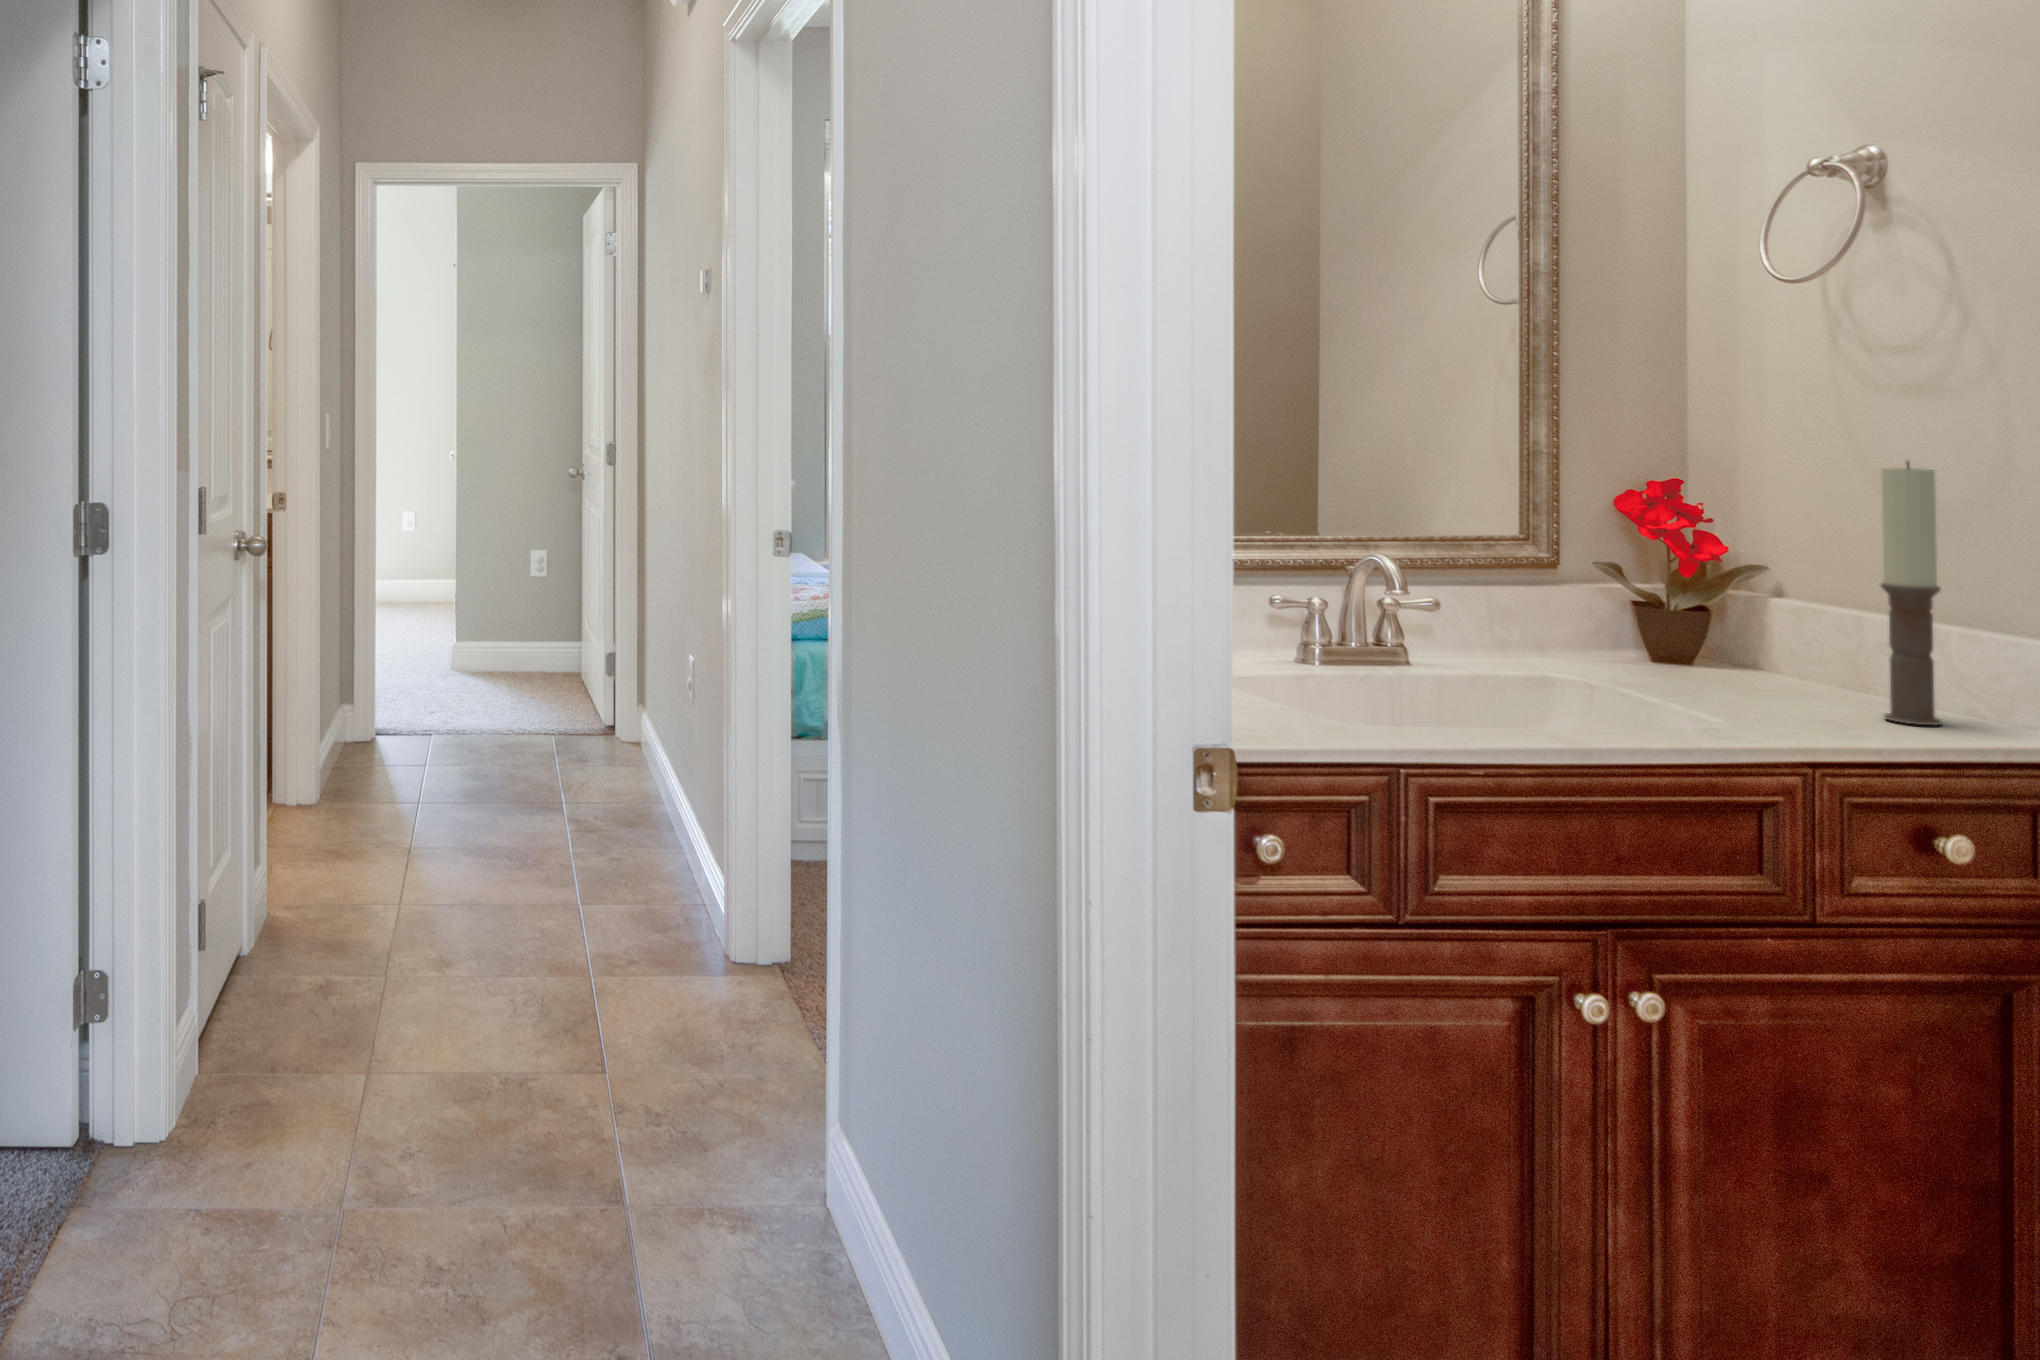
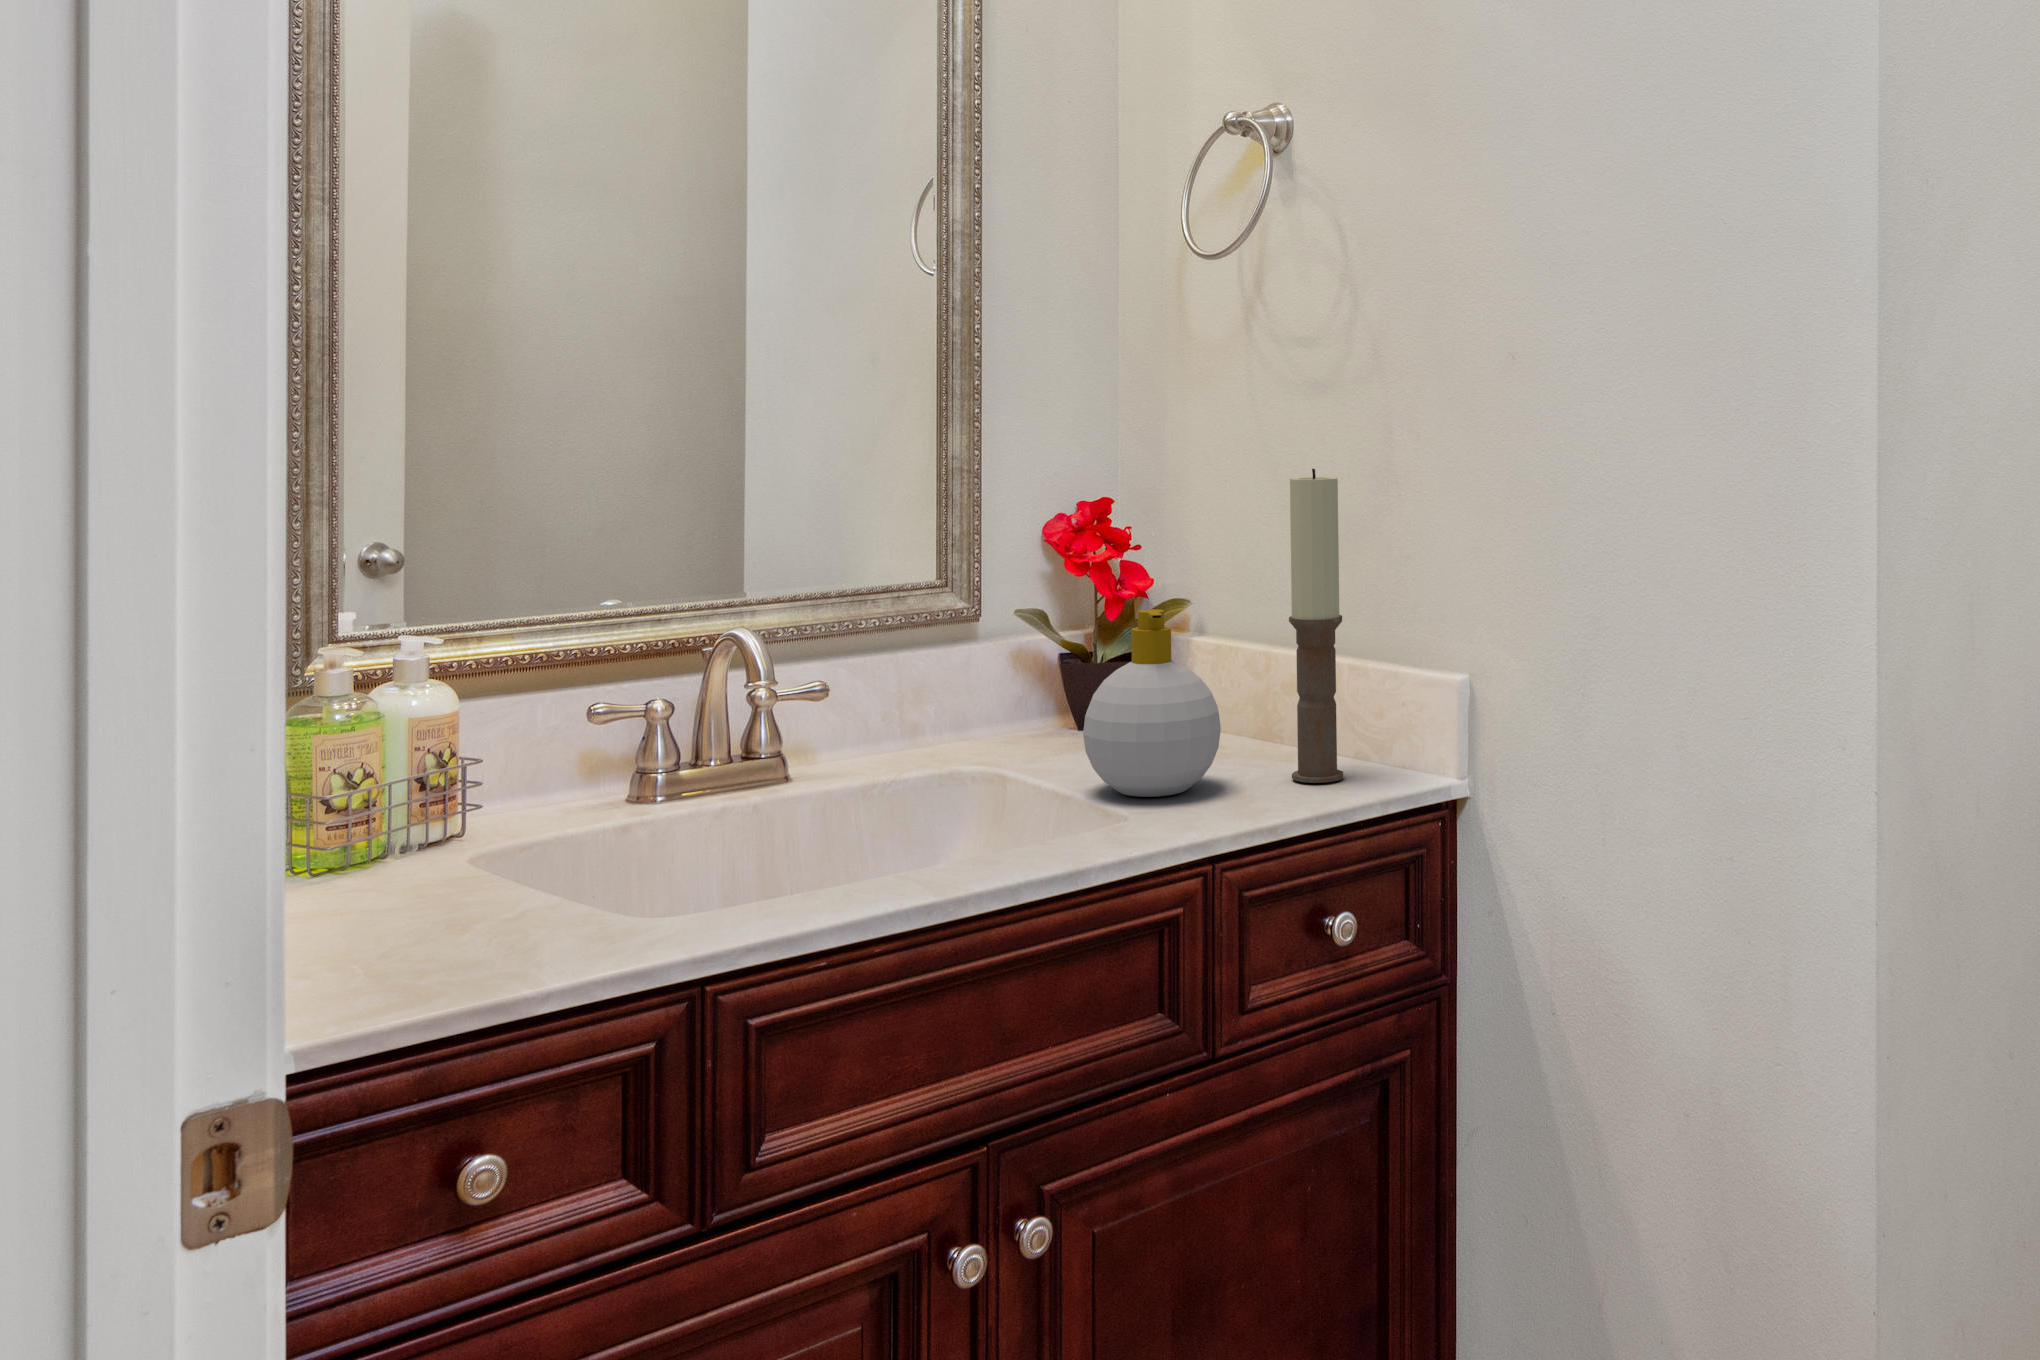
soap bottle: none [1672,566,1809,714] -> present [1083,609,1221,797]

